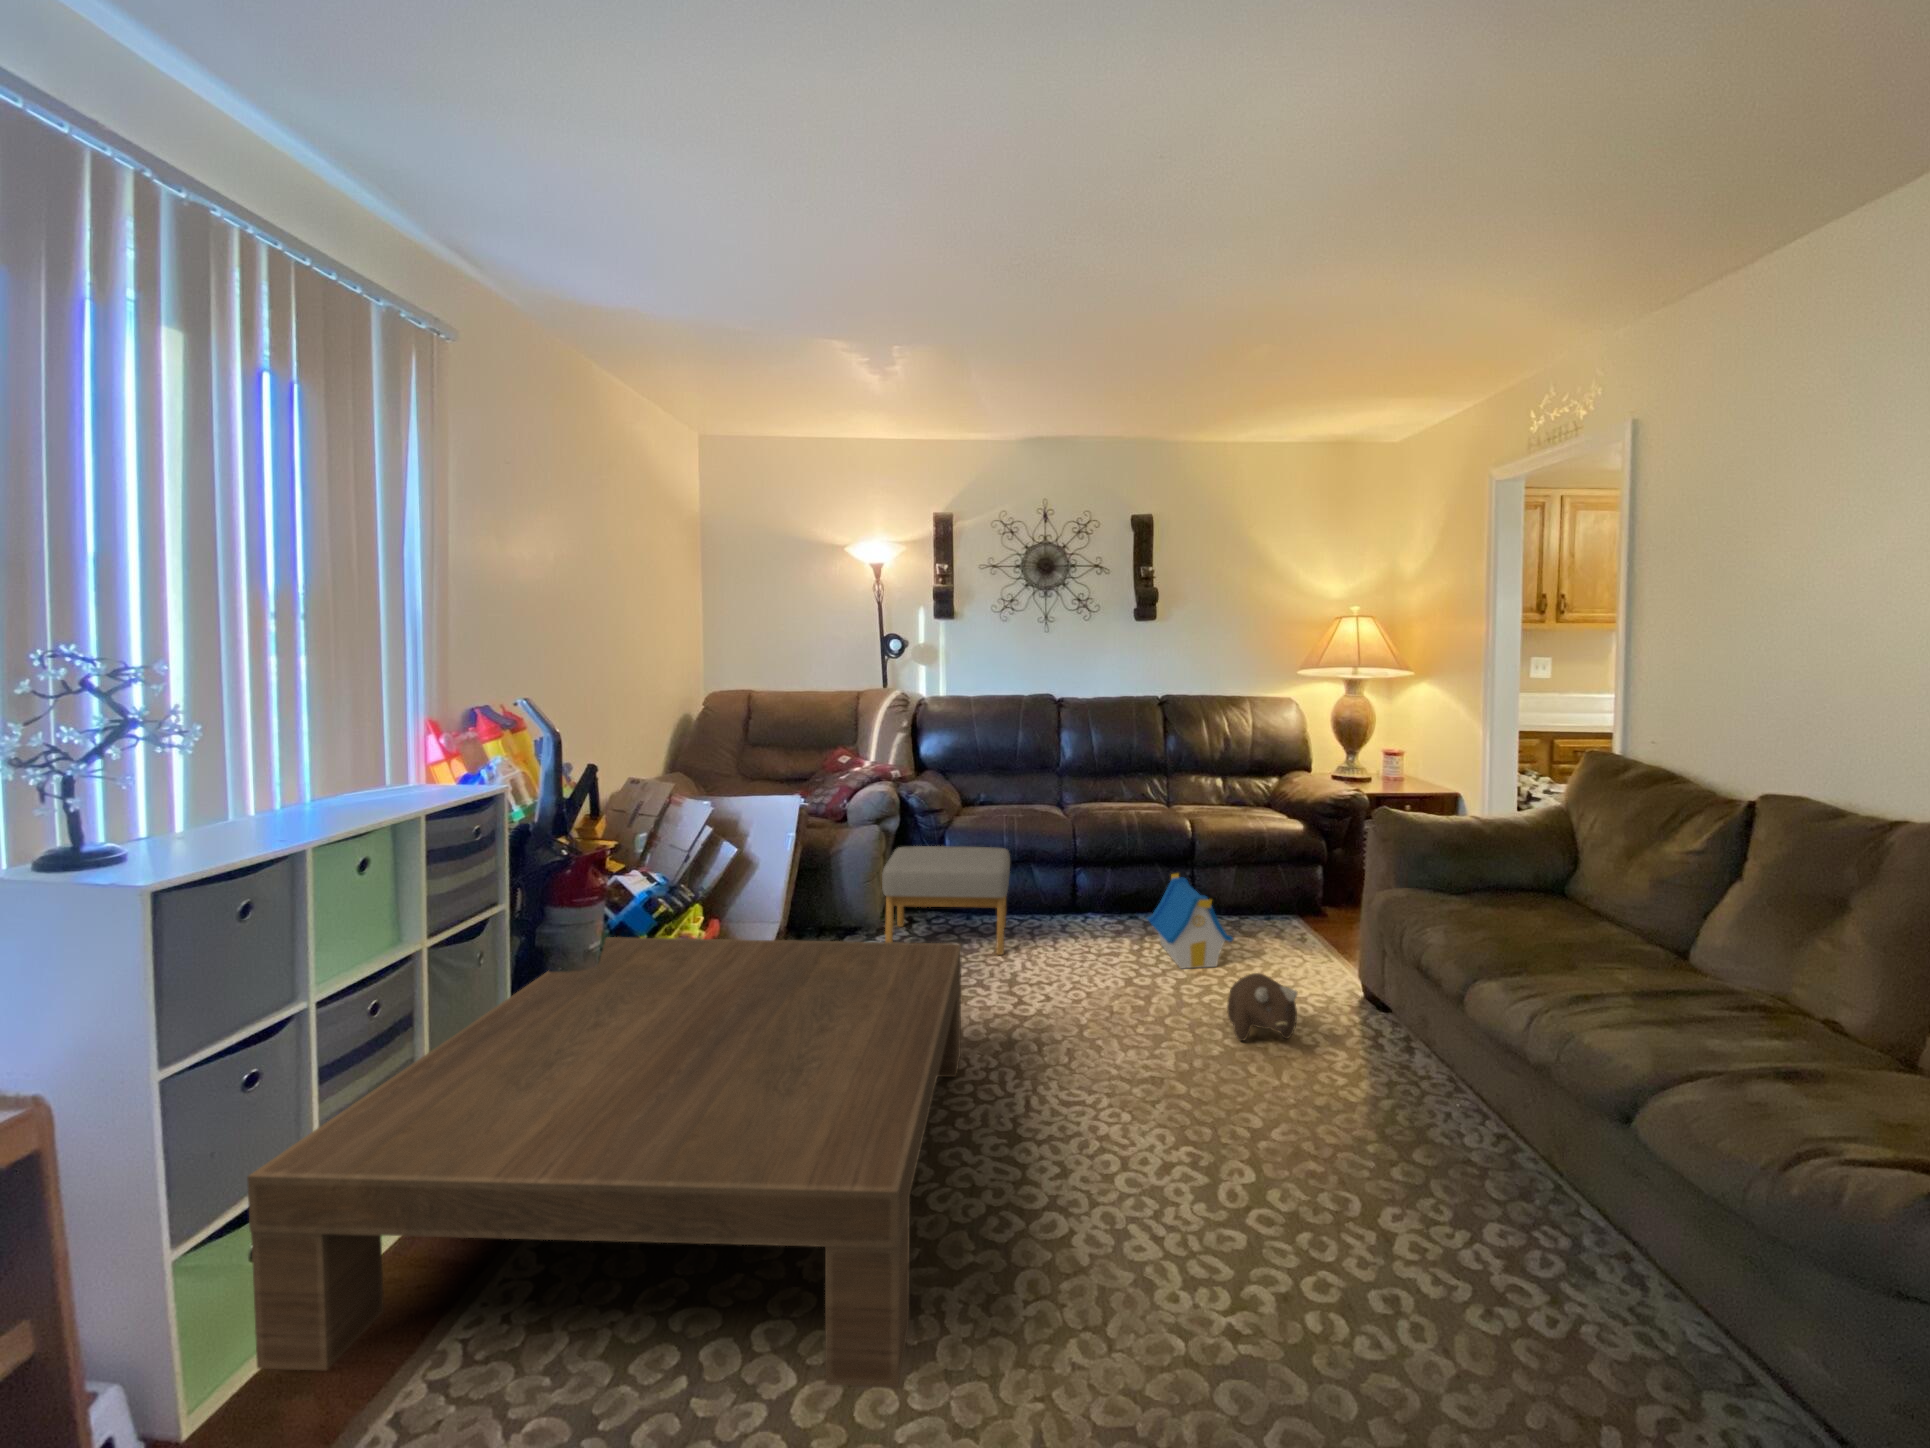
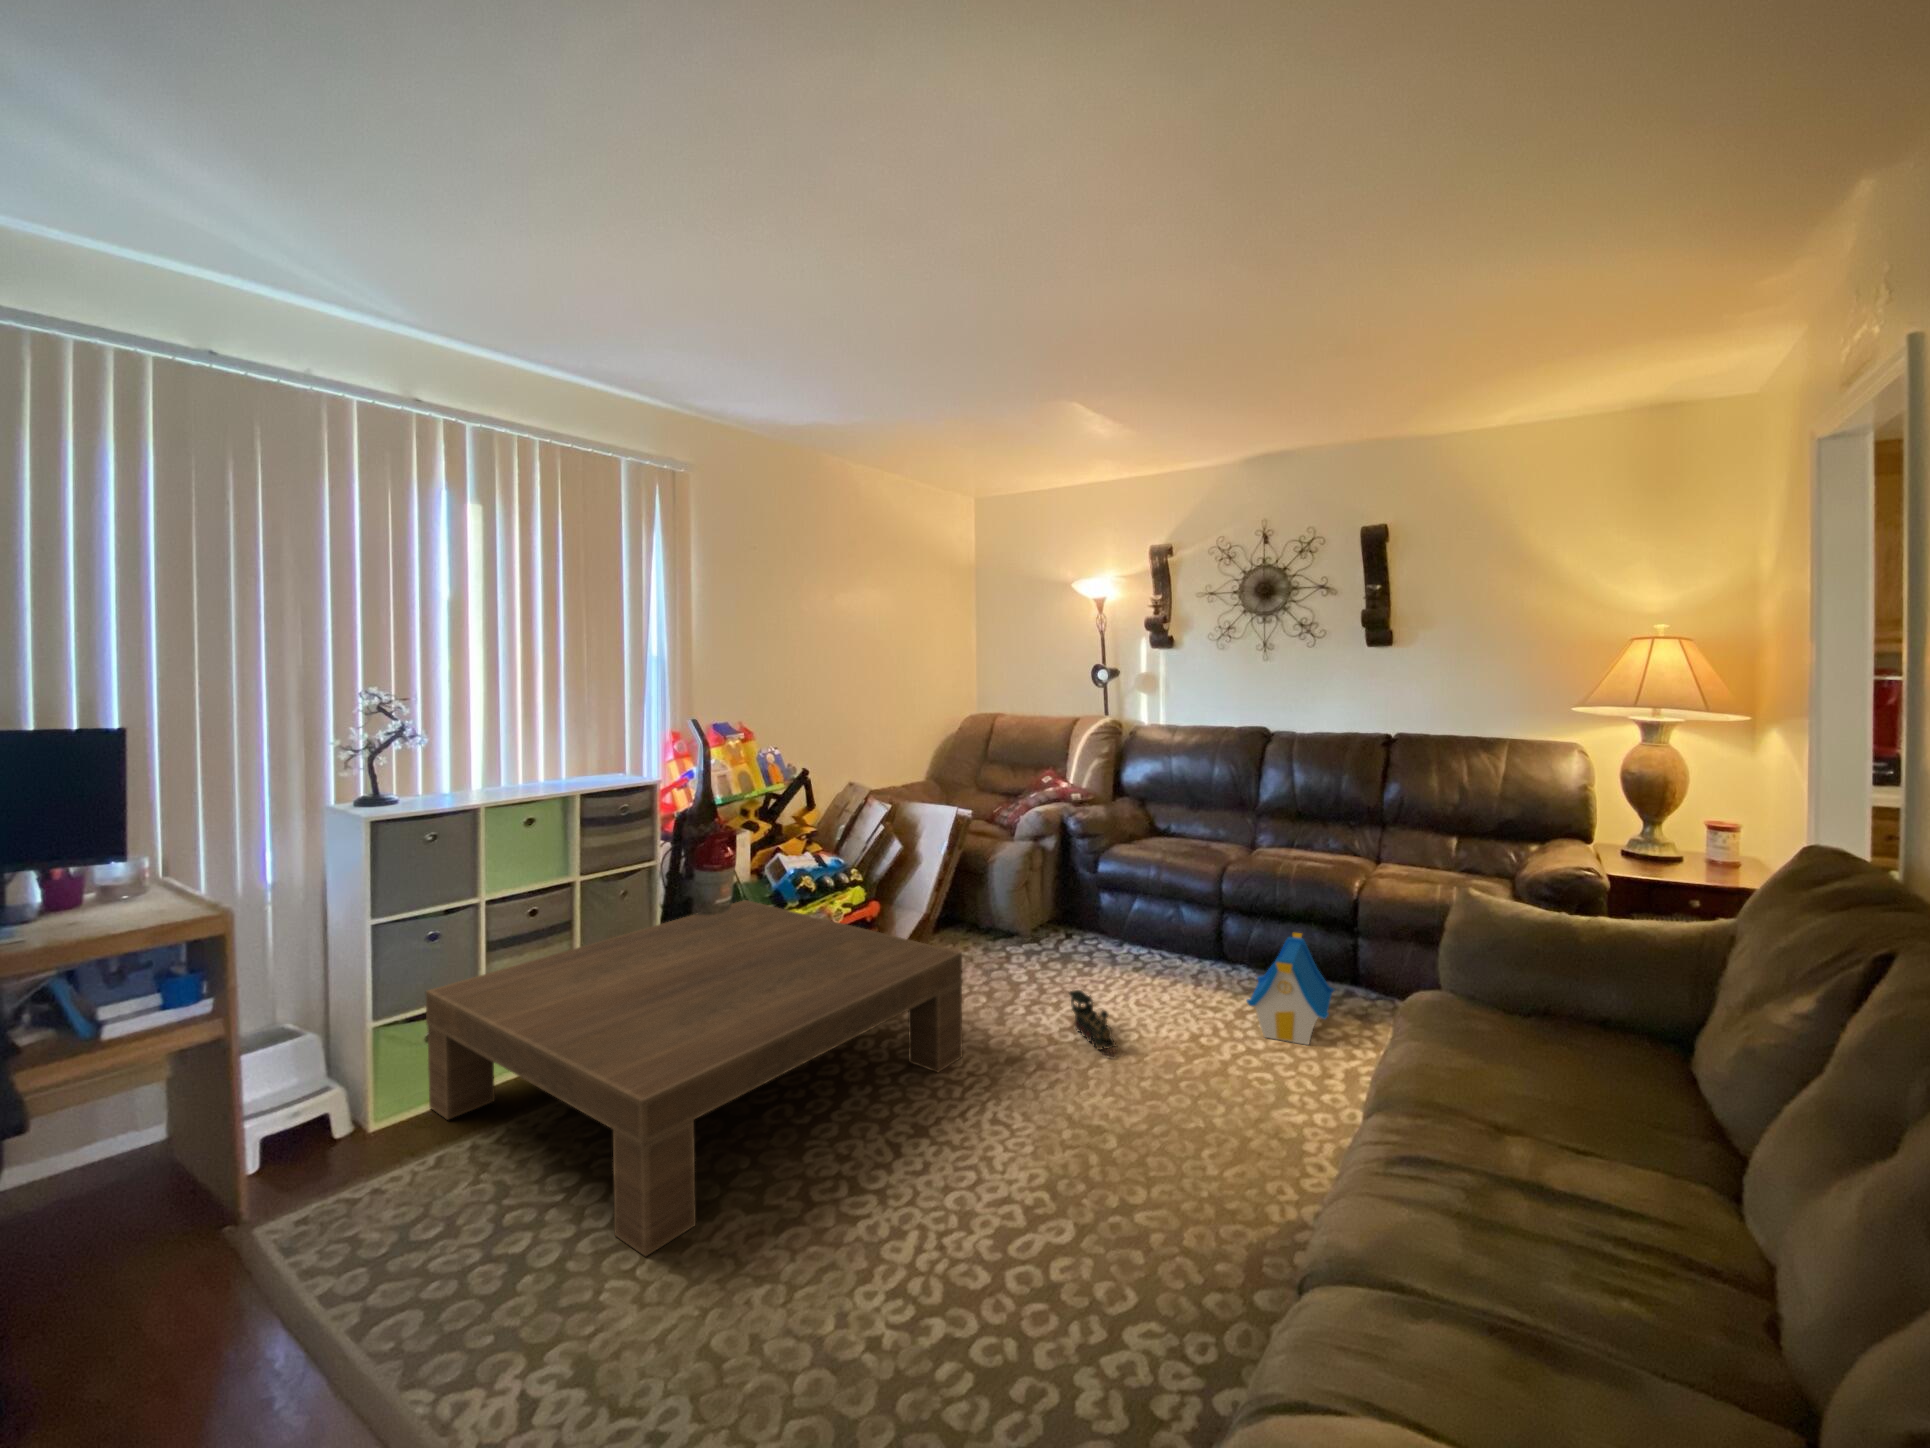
footstool: present [882,846,1010,955] -> none [1004,867,1141,985]
toy train: none [1020,961,1095,1018] -> present [1069,990,1118,1053]
plush toy: present [1227,973,1297,1041] -> none [1222,1049,1298,1134]

